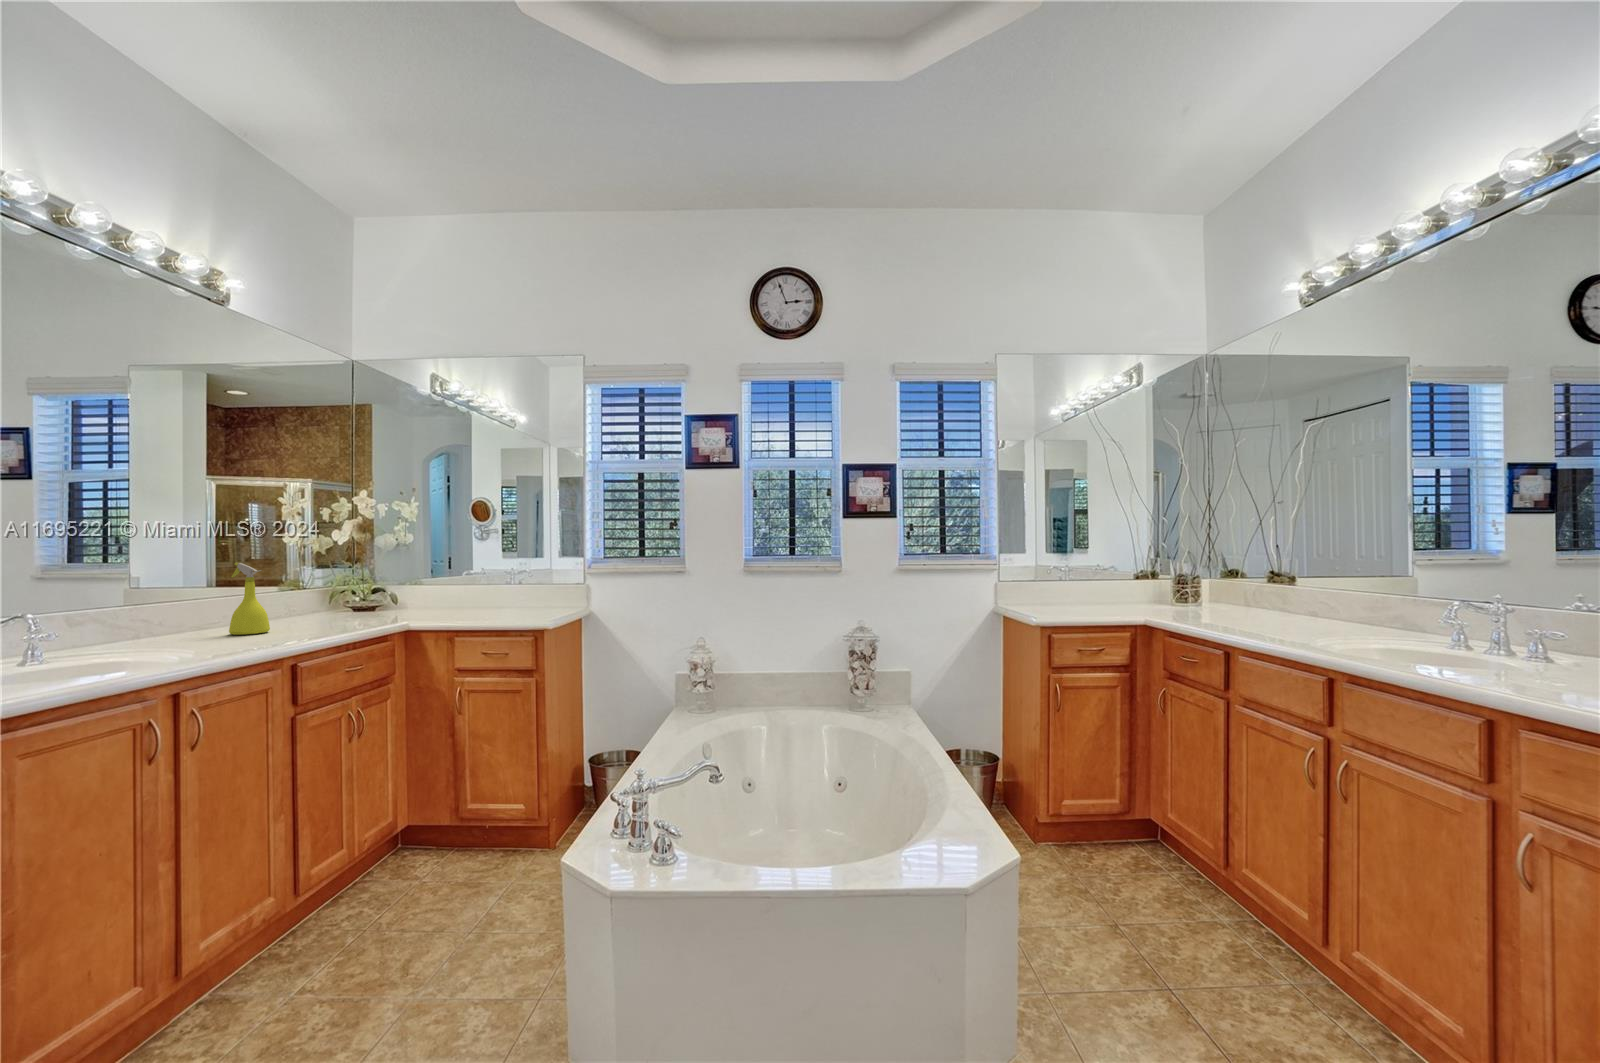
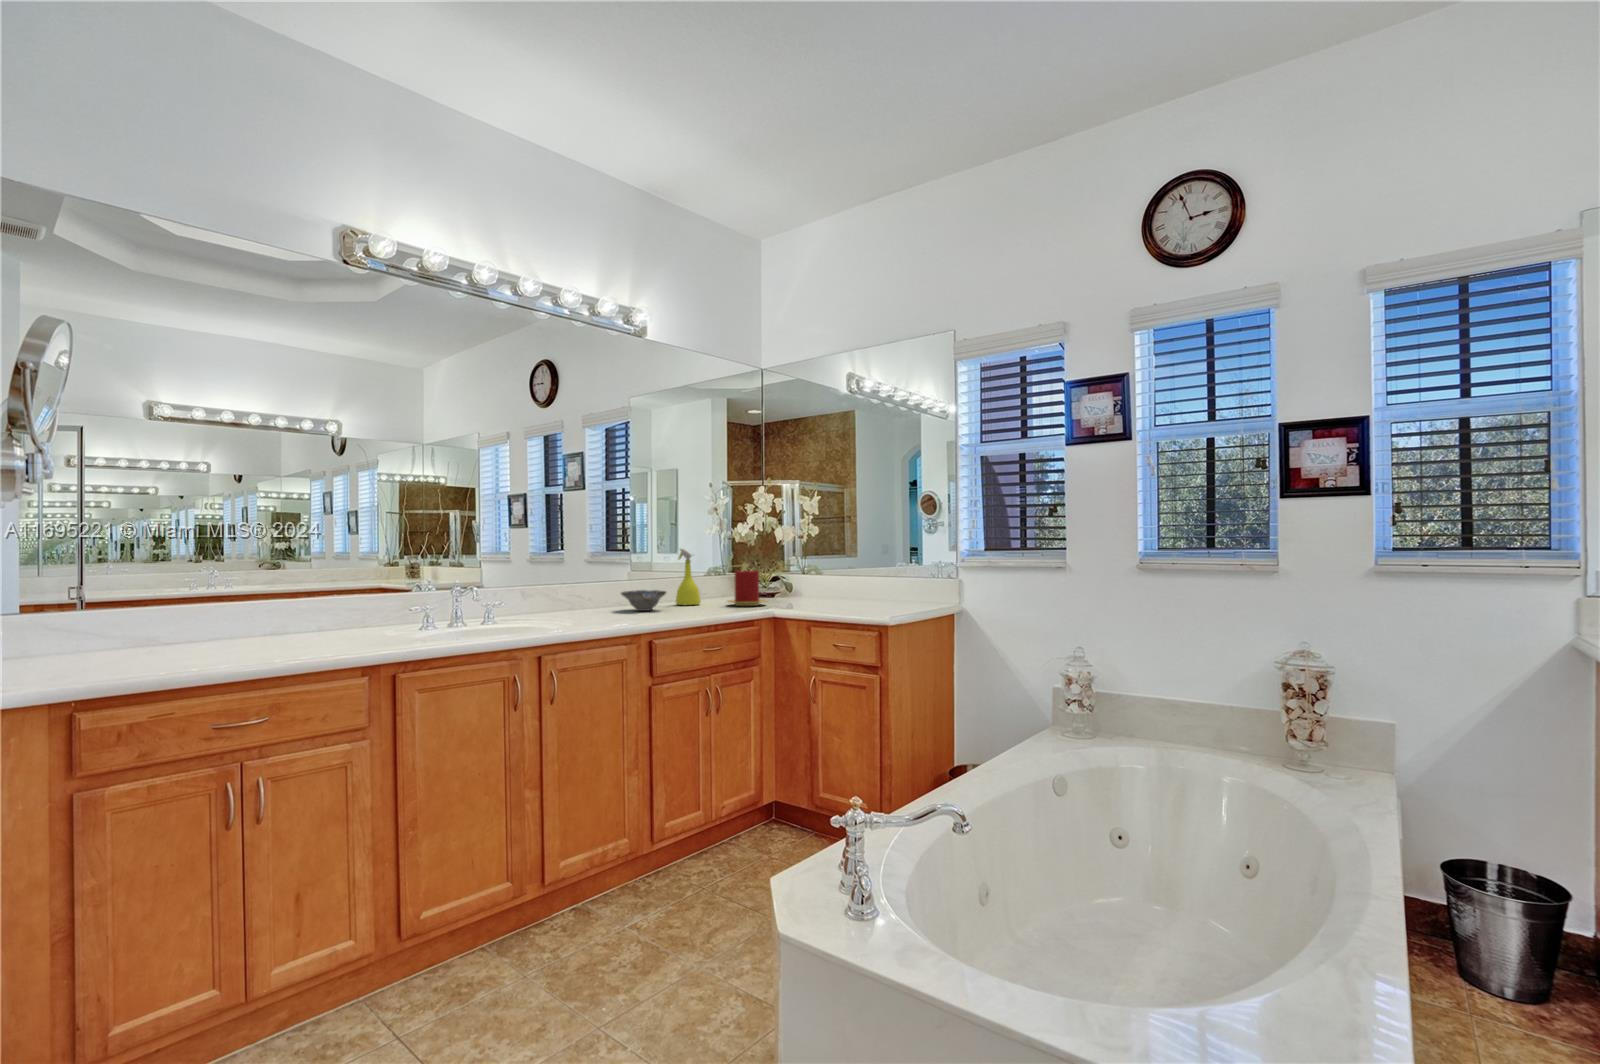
candle: none [312,587,370,629] -> present [728,570,766,606]
ceramic bowl: none [149,618,231,648] -> present [621,590,666,611]

